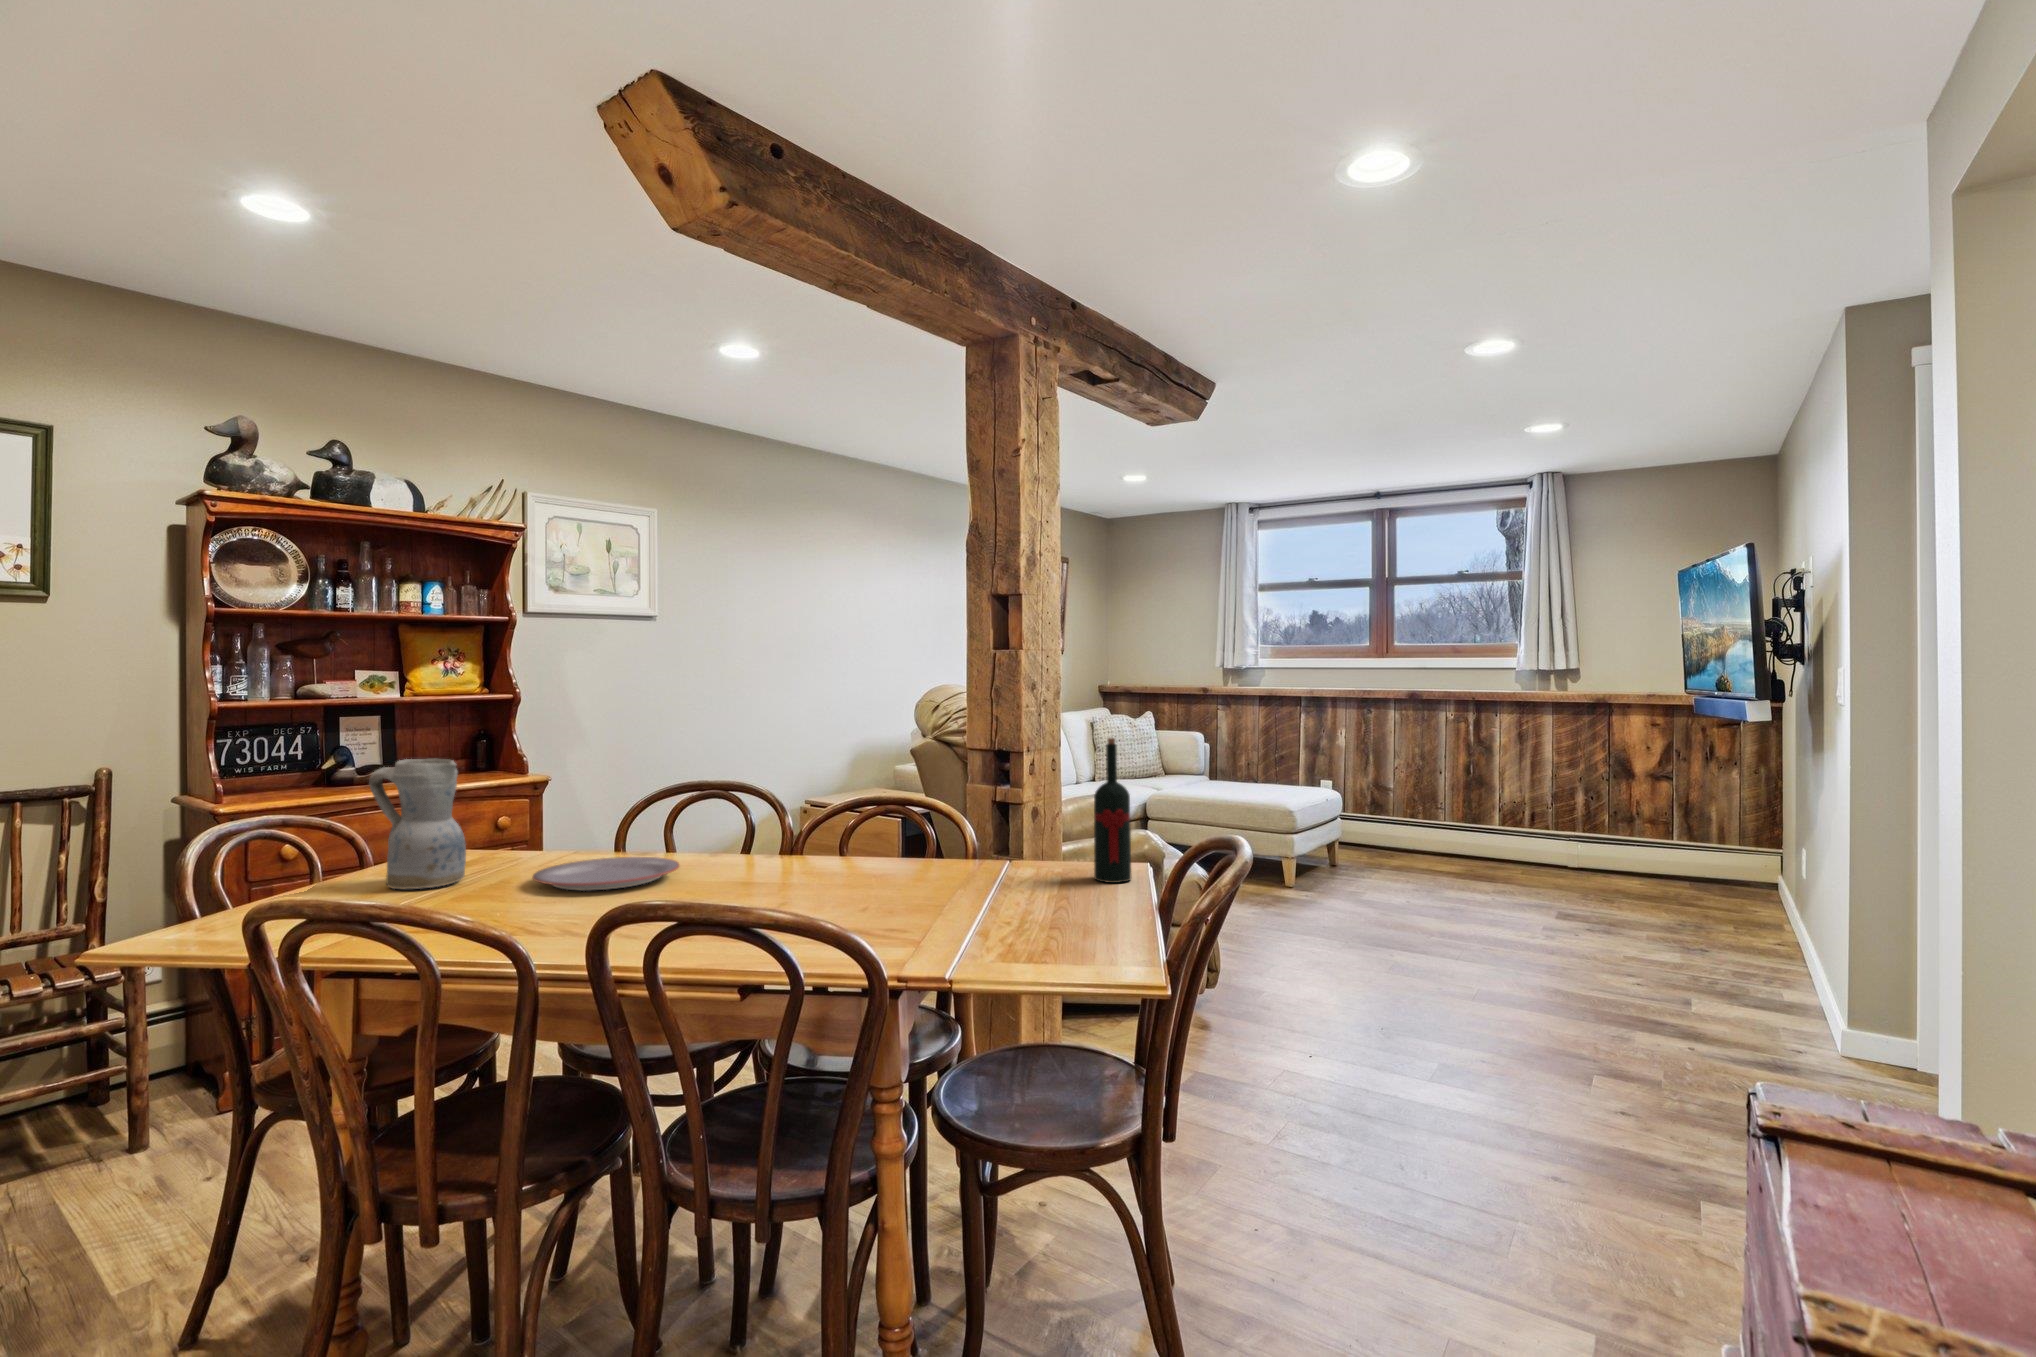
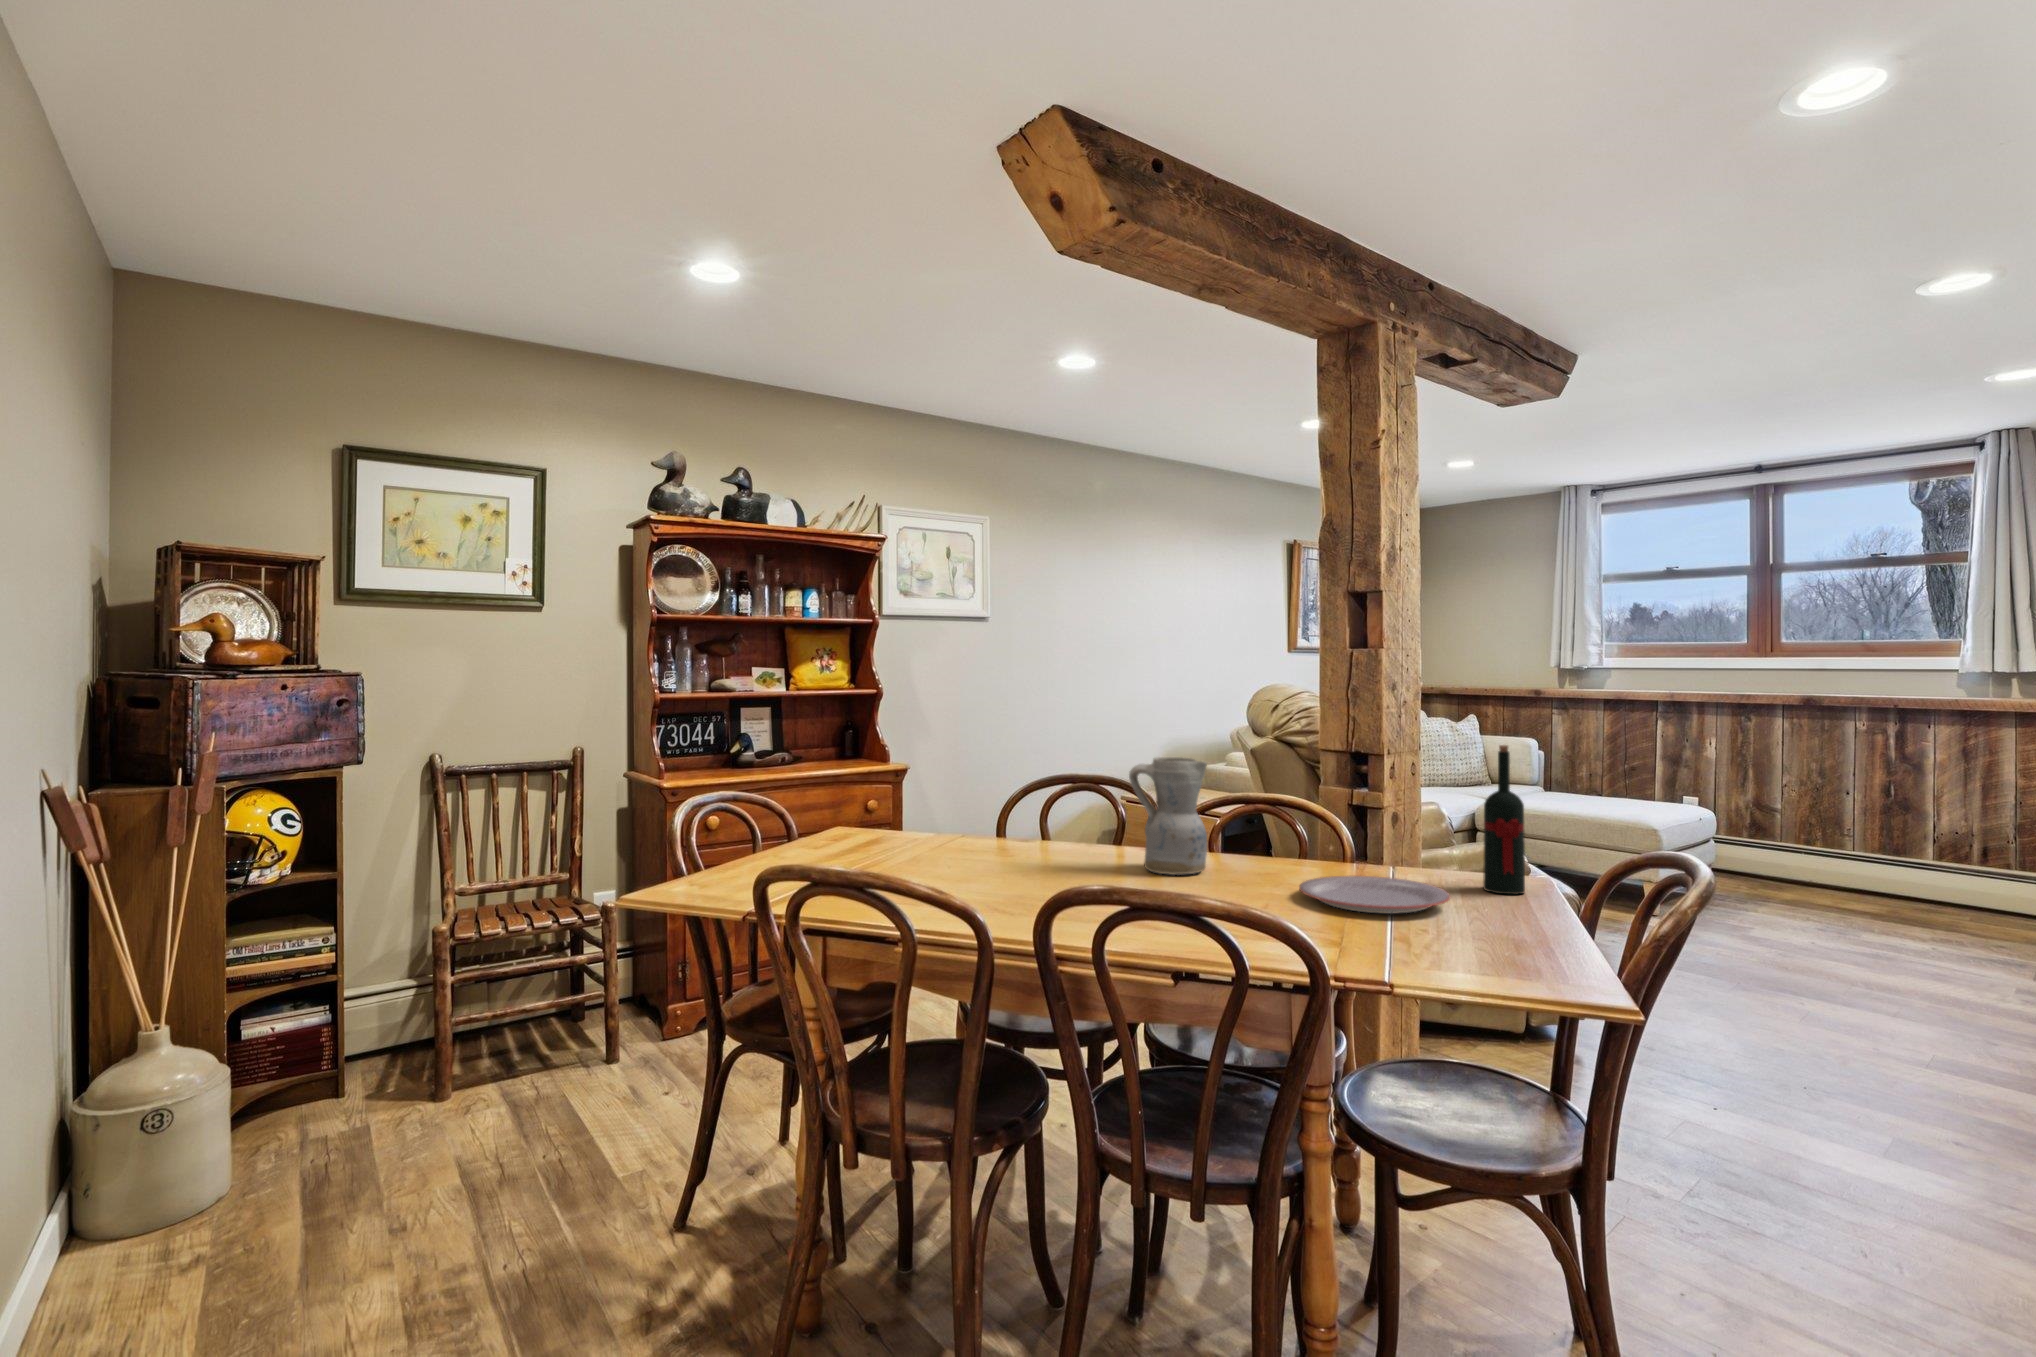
ceramic pitcher: present [369,759,466,889] -> present [1129,757,1207,875]
plate: present [532,857,679,891] -> present [1299,876,1450,914]

